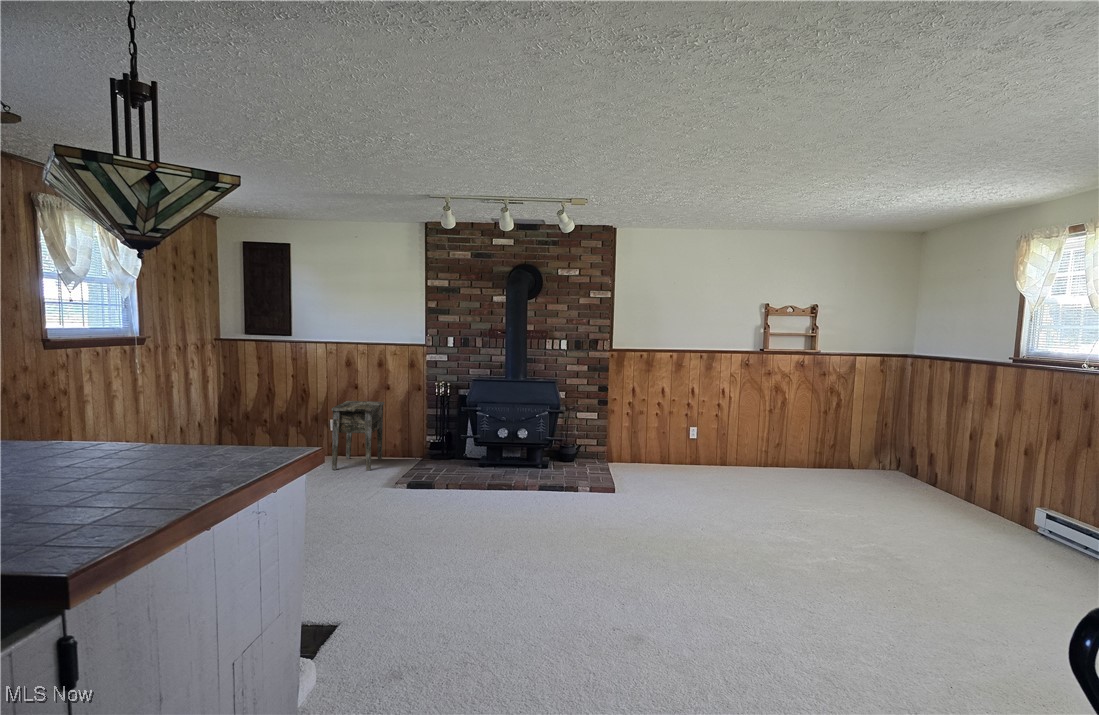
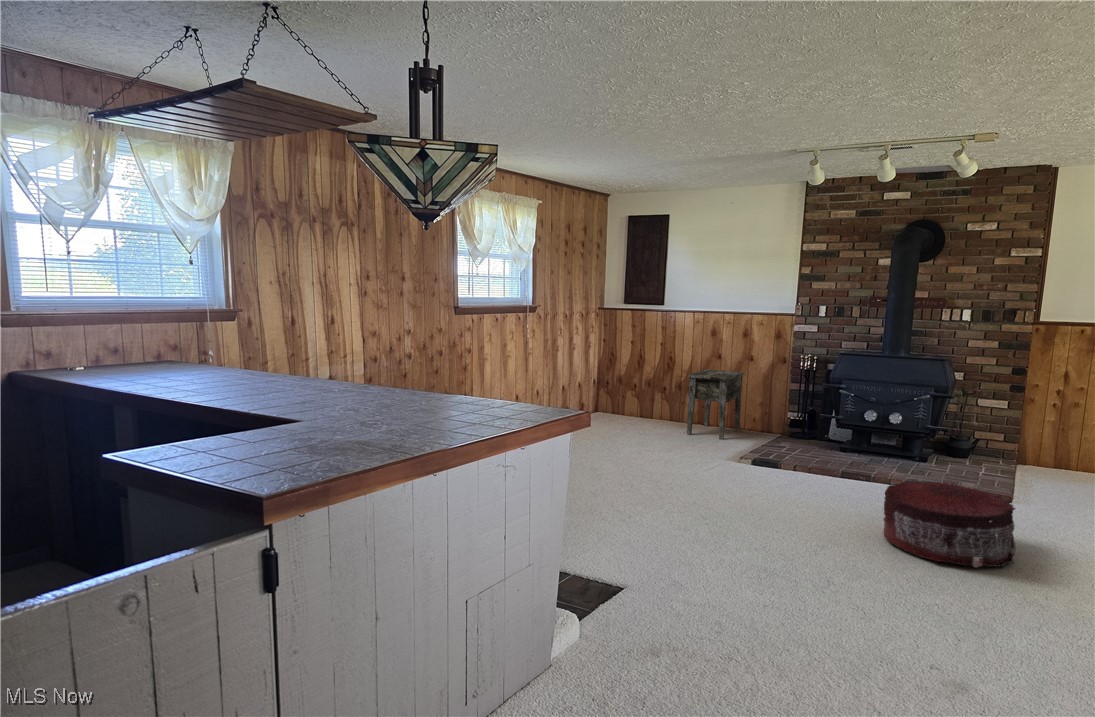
pouf: none [535,482,627,549] -> present [884,481,1016,568]

